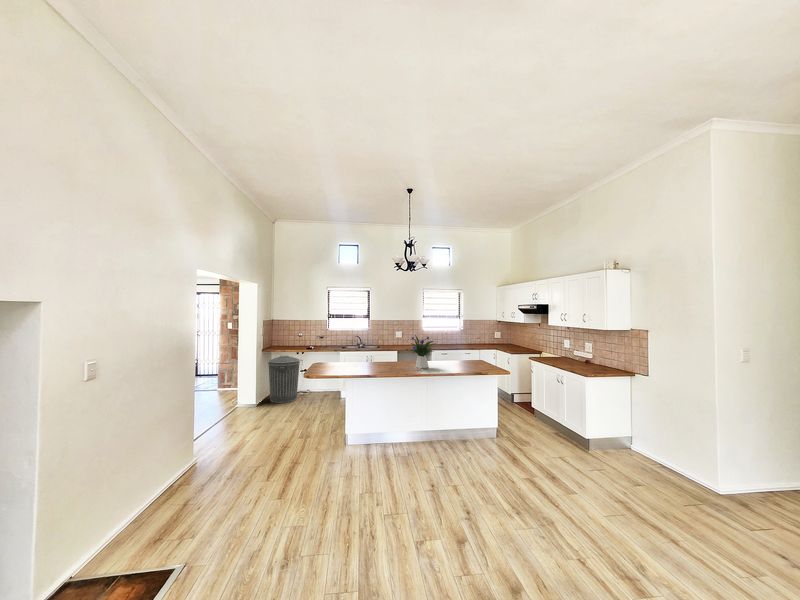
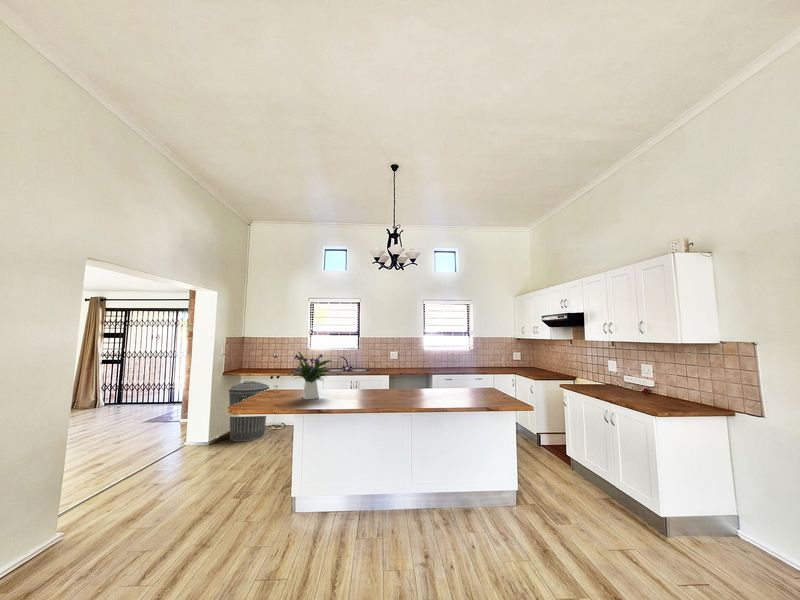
flower arrangement: present [411,335,434,368] -> present [292,351,331,399]

